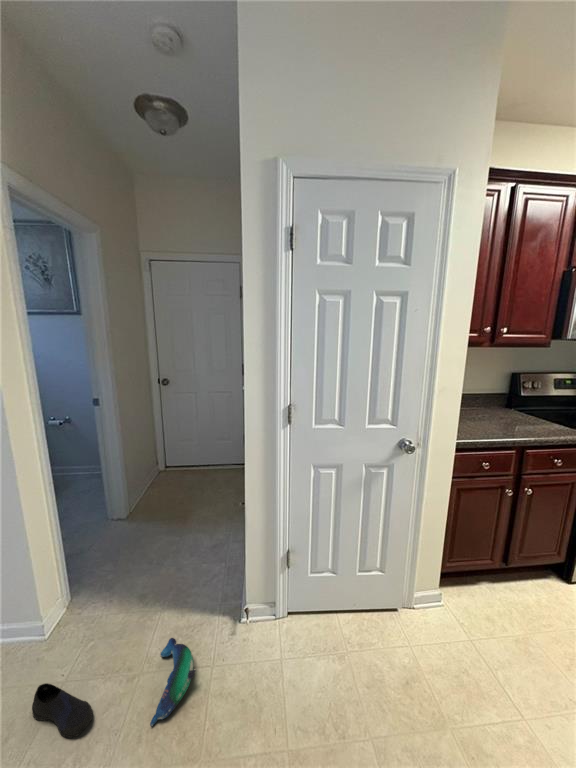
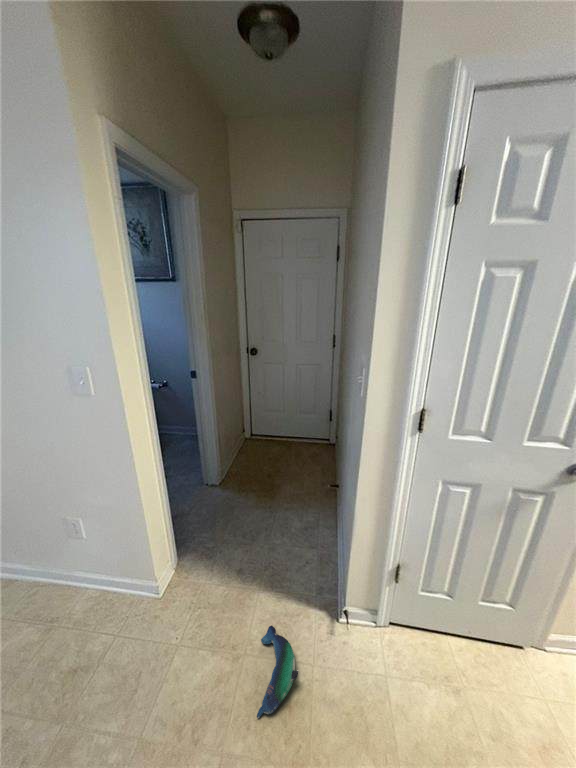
shoe: present [32,683,93,738] -> none [153,650,205,708]

